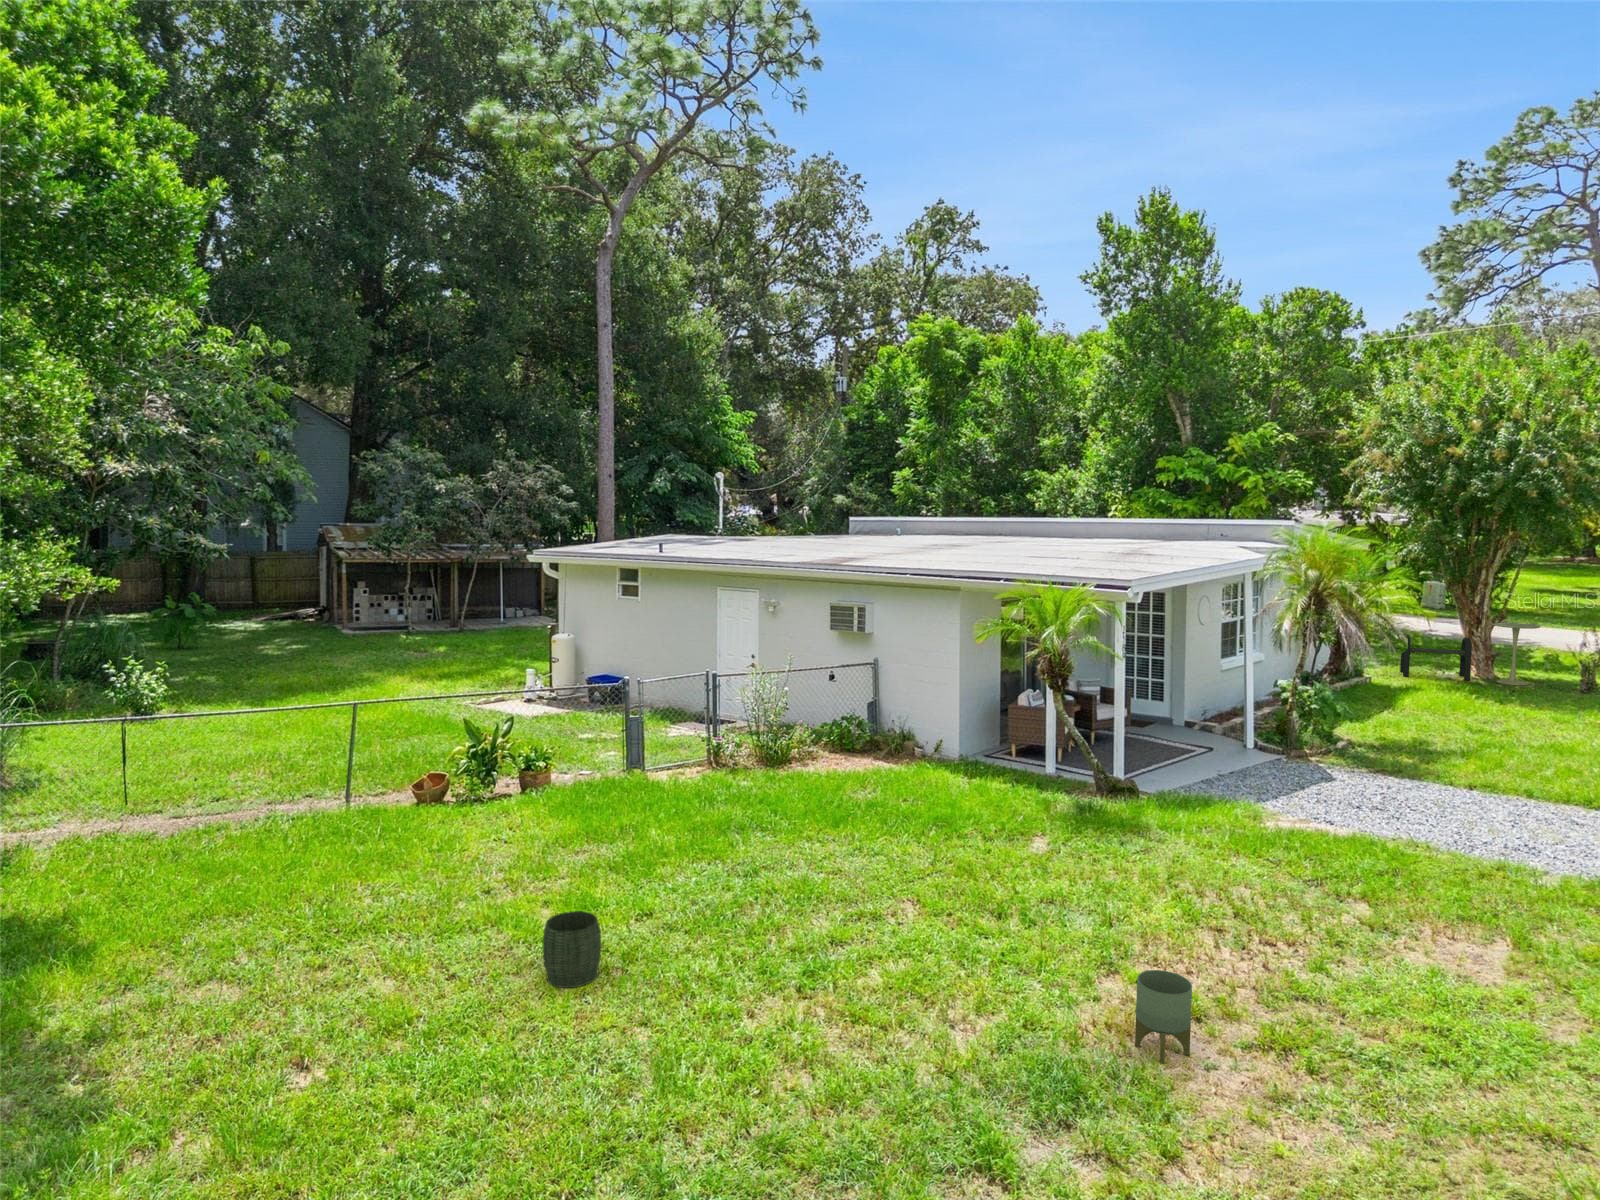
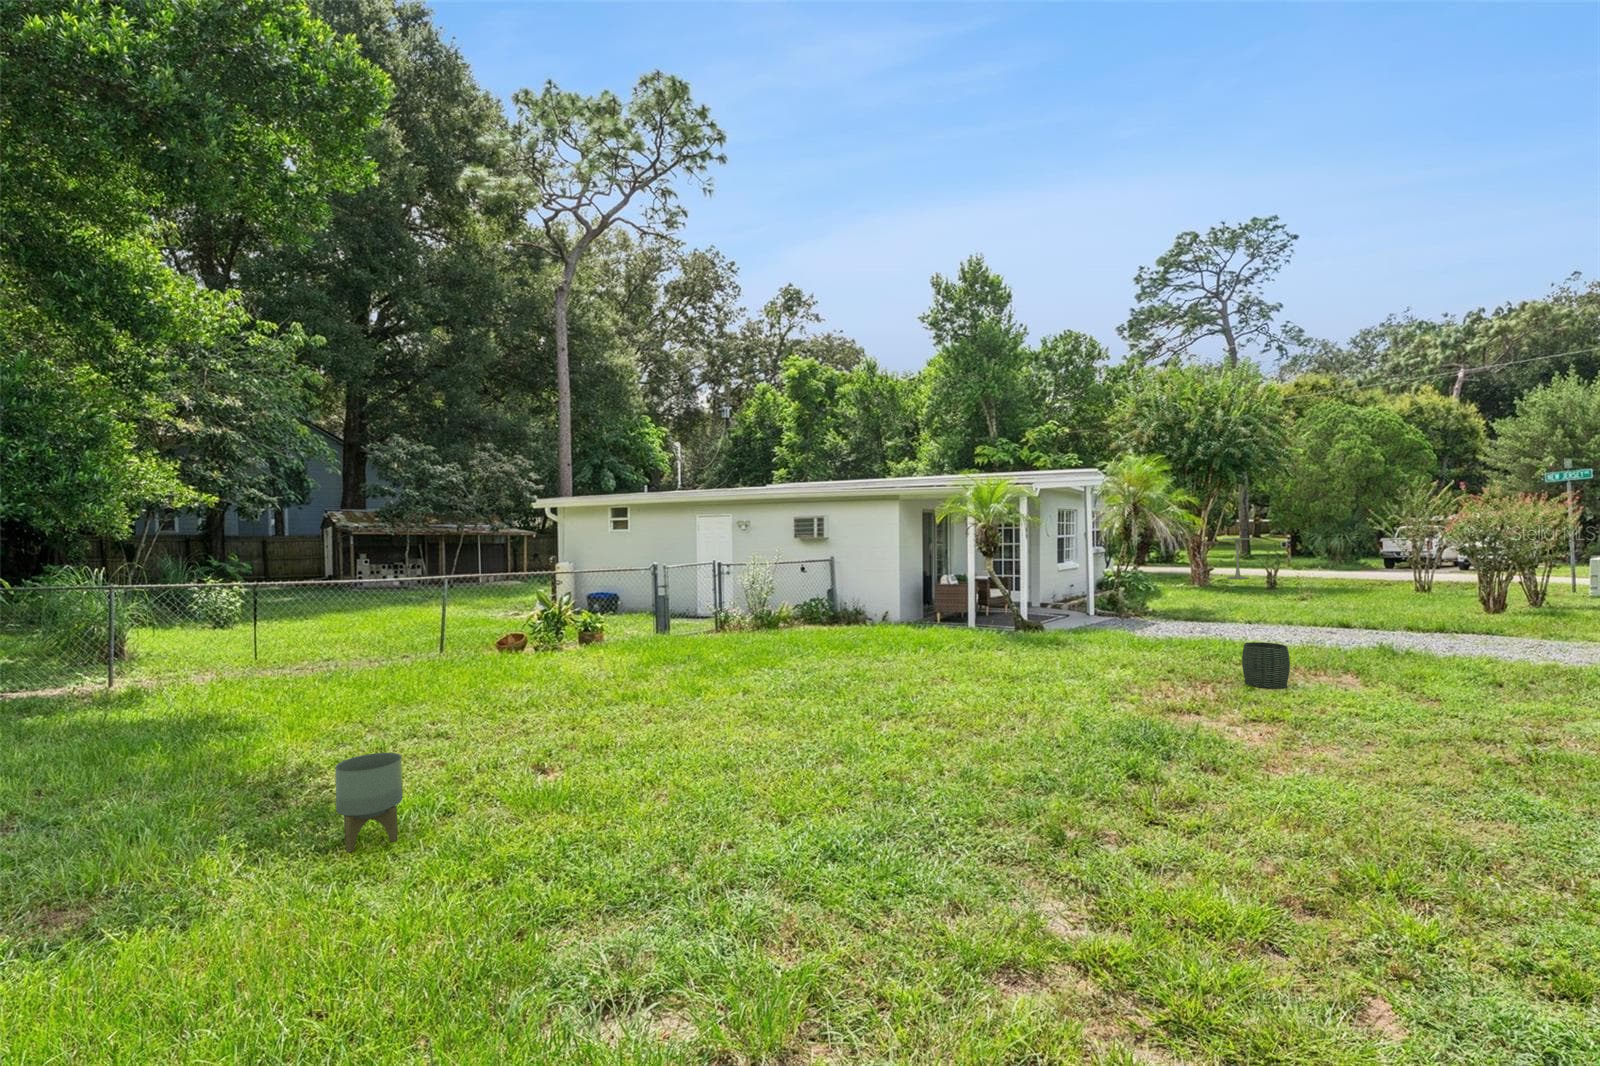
bench: present [1400,634,1472,681] -> none [1163,549,1211,578]
woven basket: present [543,911,601,988] -> present [1242,642,1290,689]
planter: present [1135,970,1192,1063] -> present [335,753,402,852]

